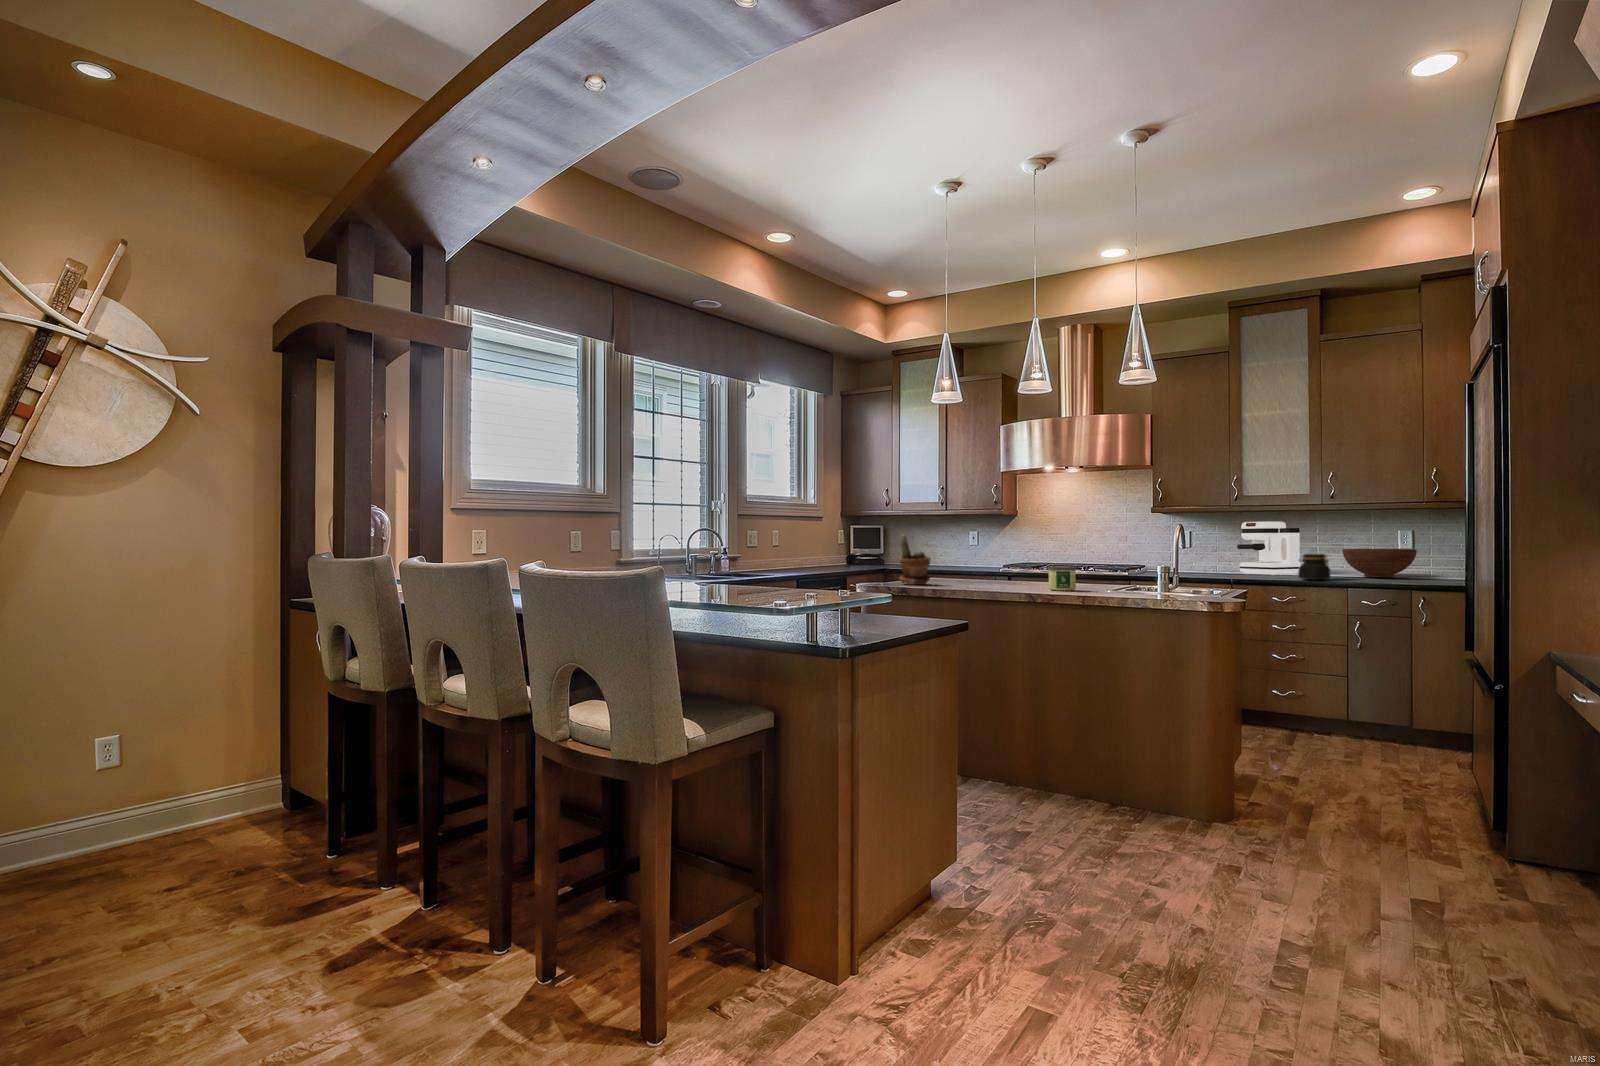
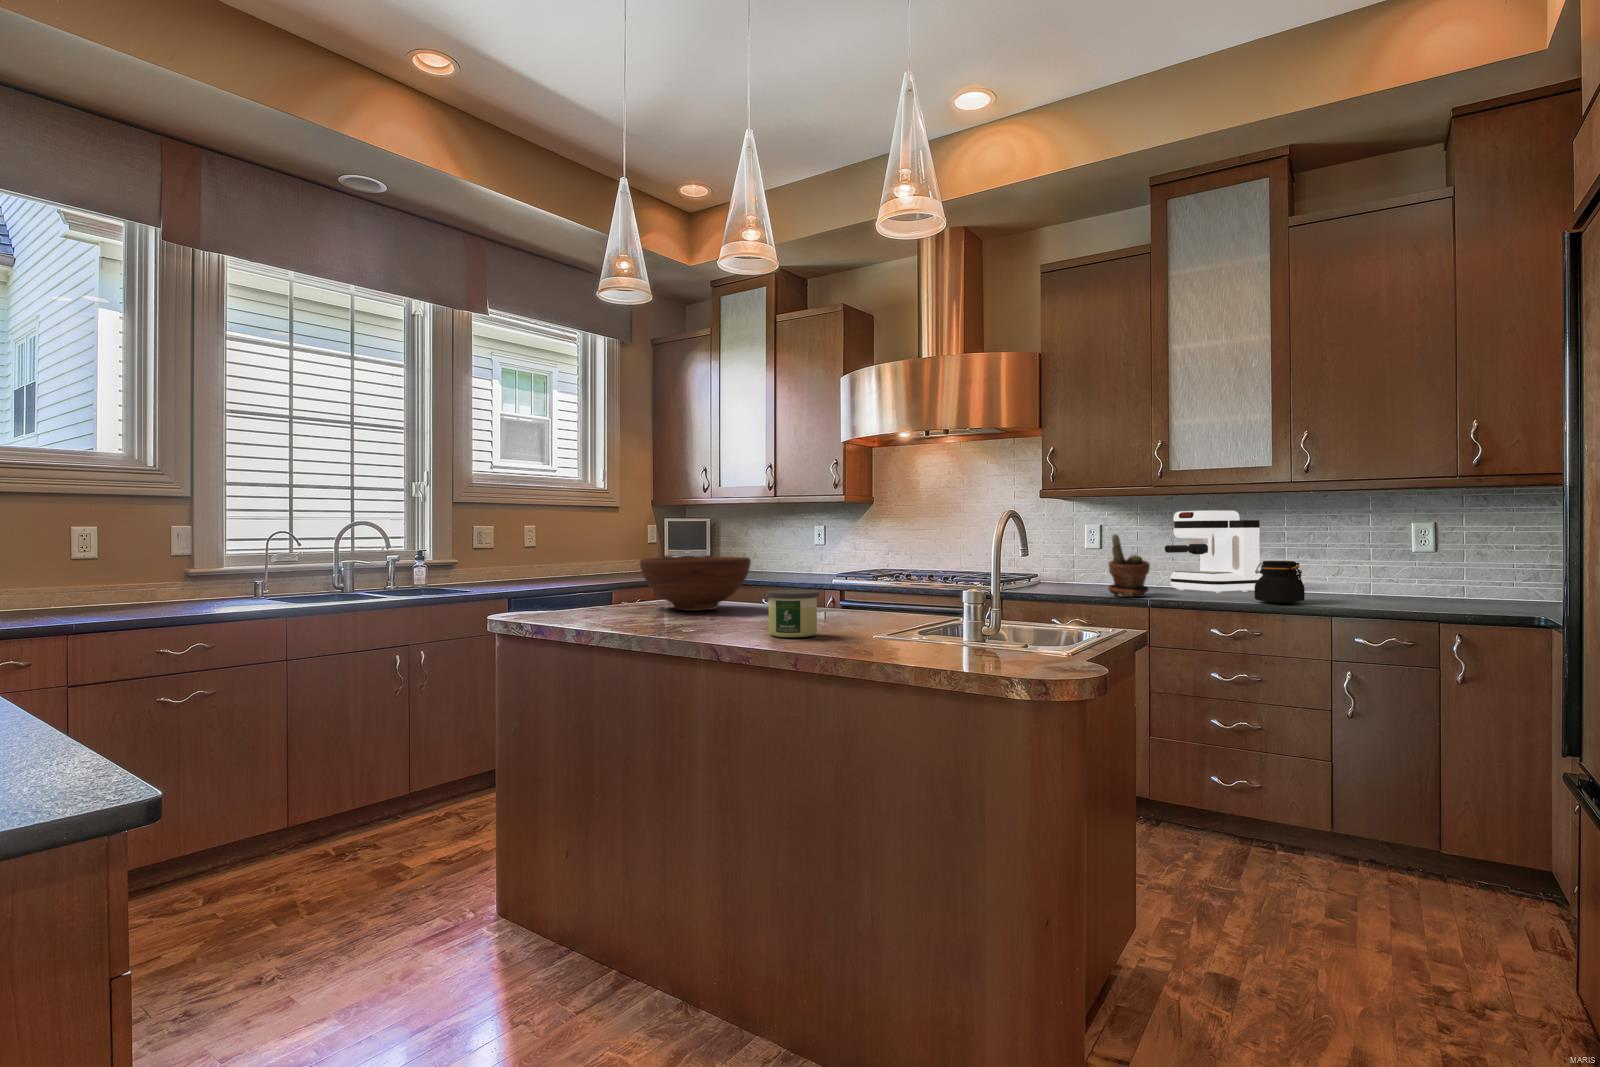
potted plant: present [899,534,930,585] -> present [1108,534,1150,597]
fruit bowl: present [1343,549,1417,578] -> present [640,557,751,611]

